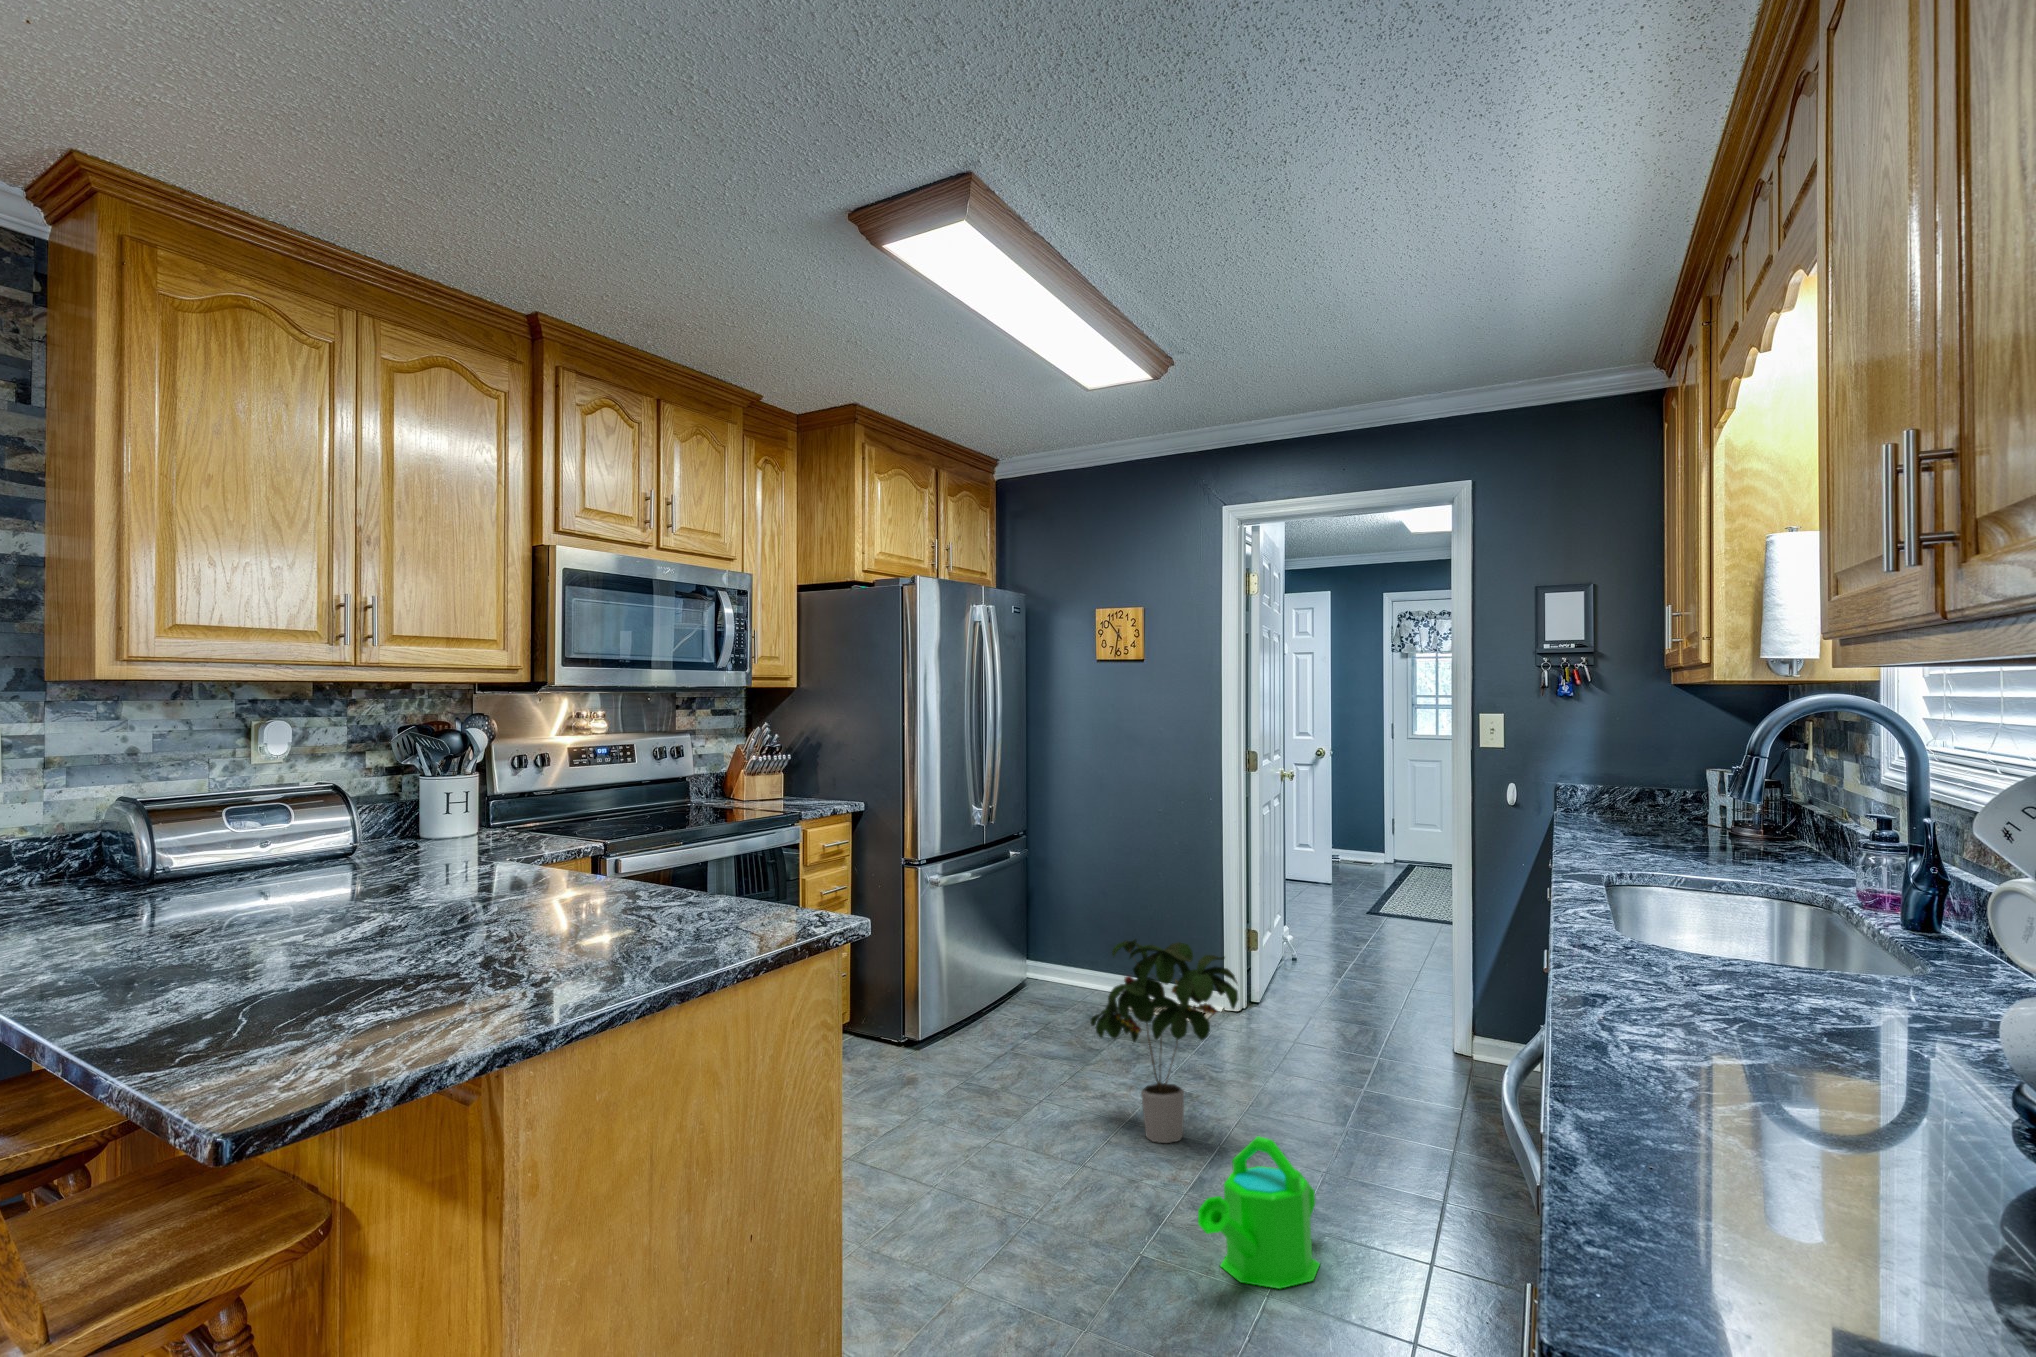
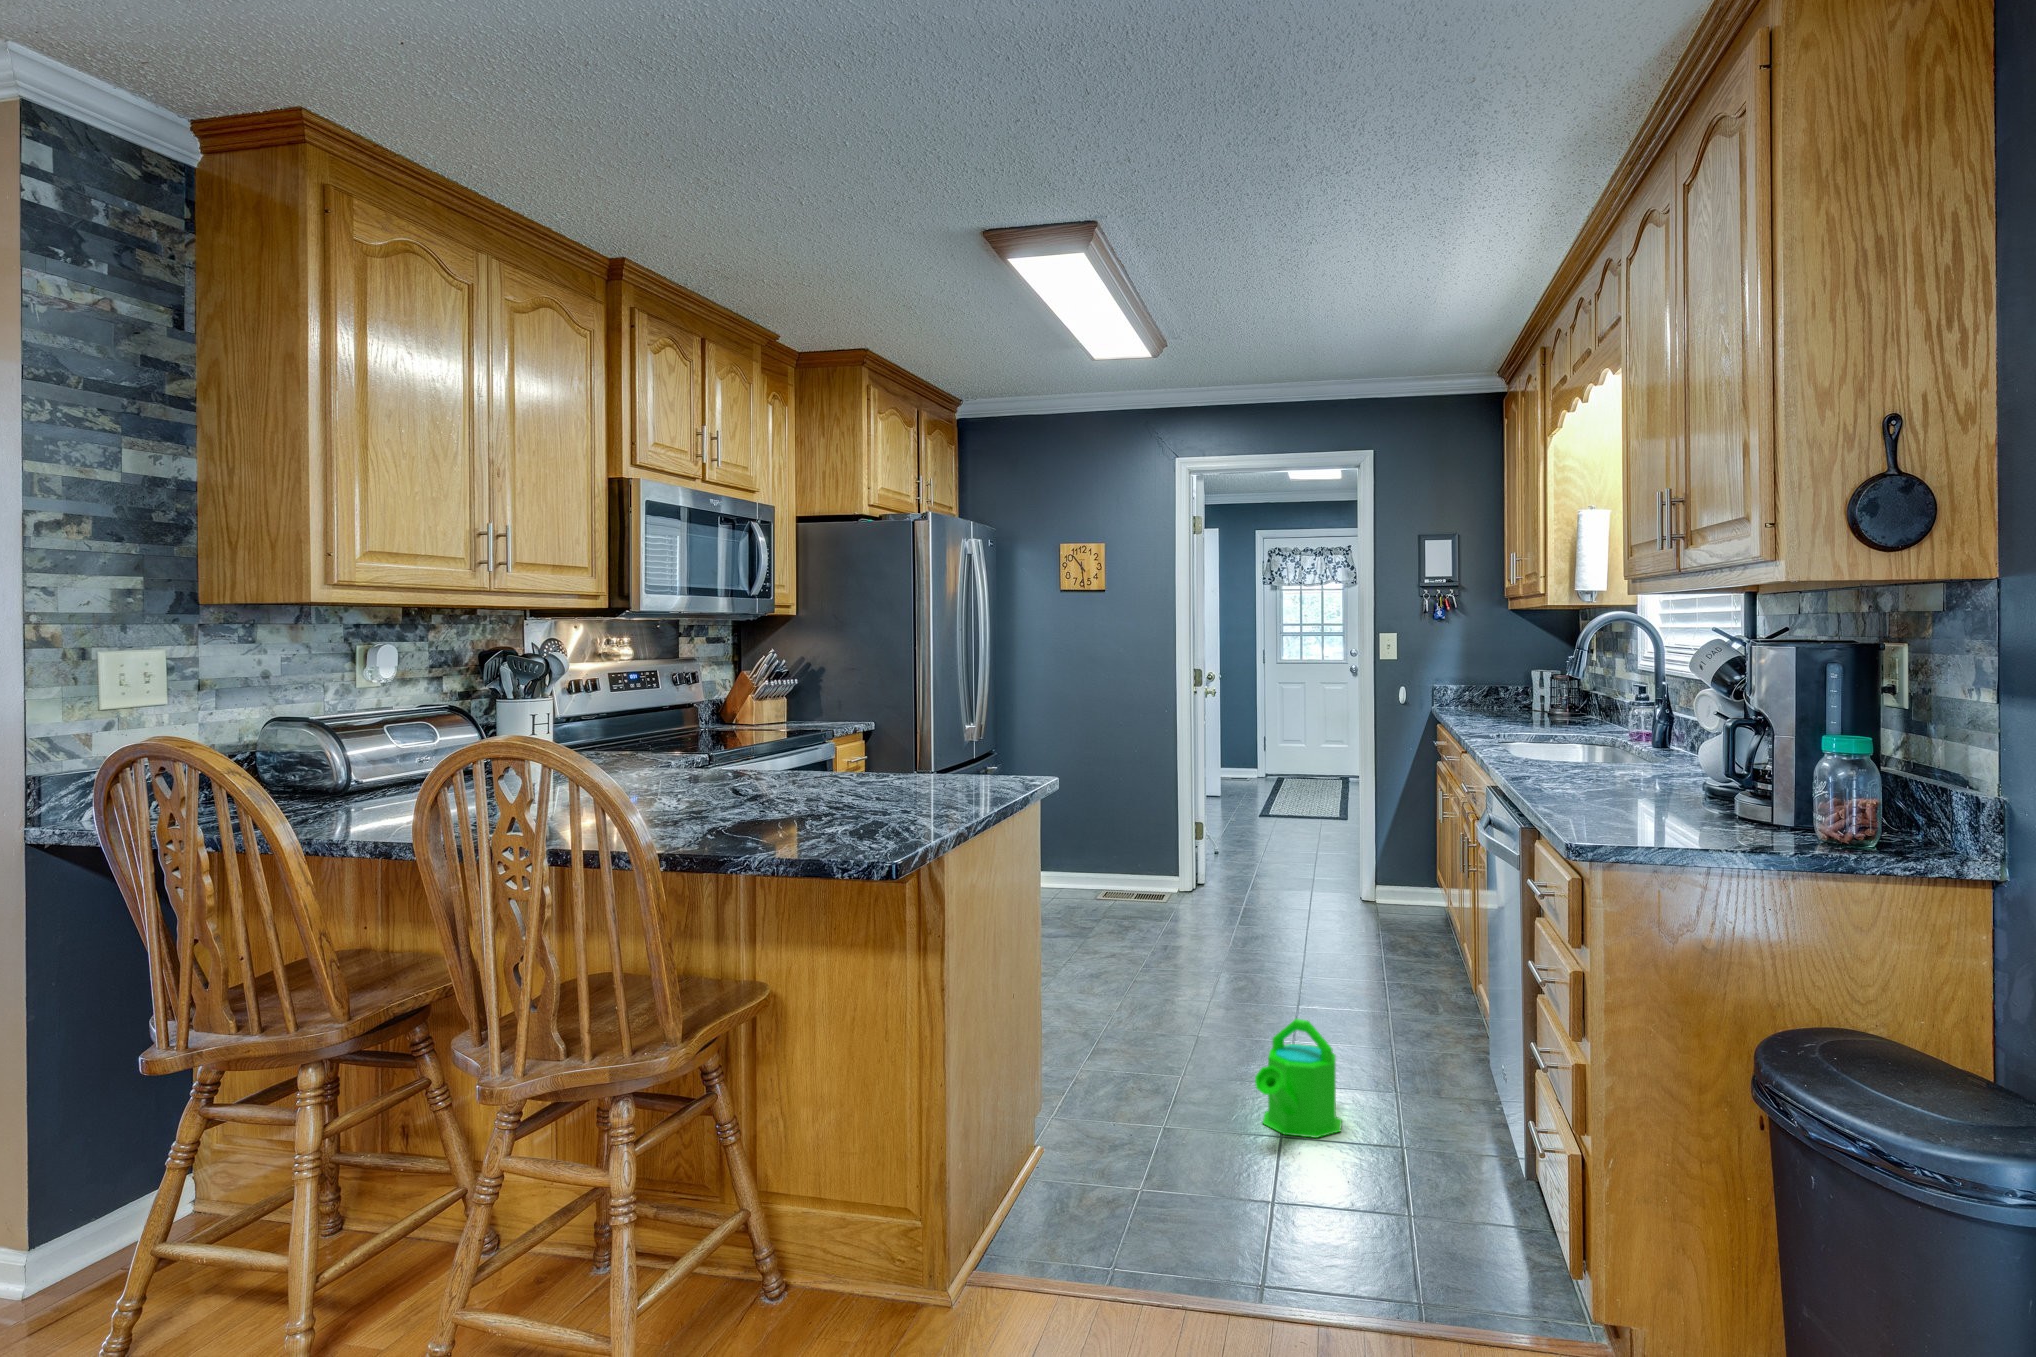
potted plant: present [1090,939,1238,1143] -> none [1106,858,1249,1034]

